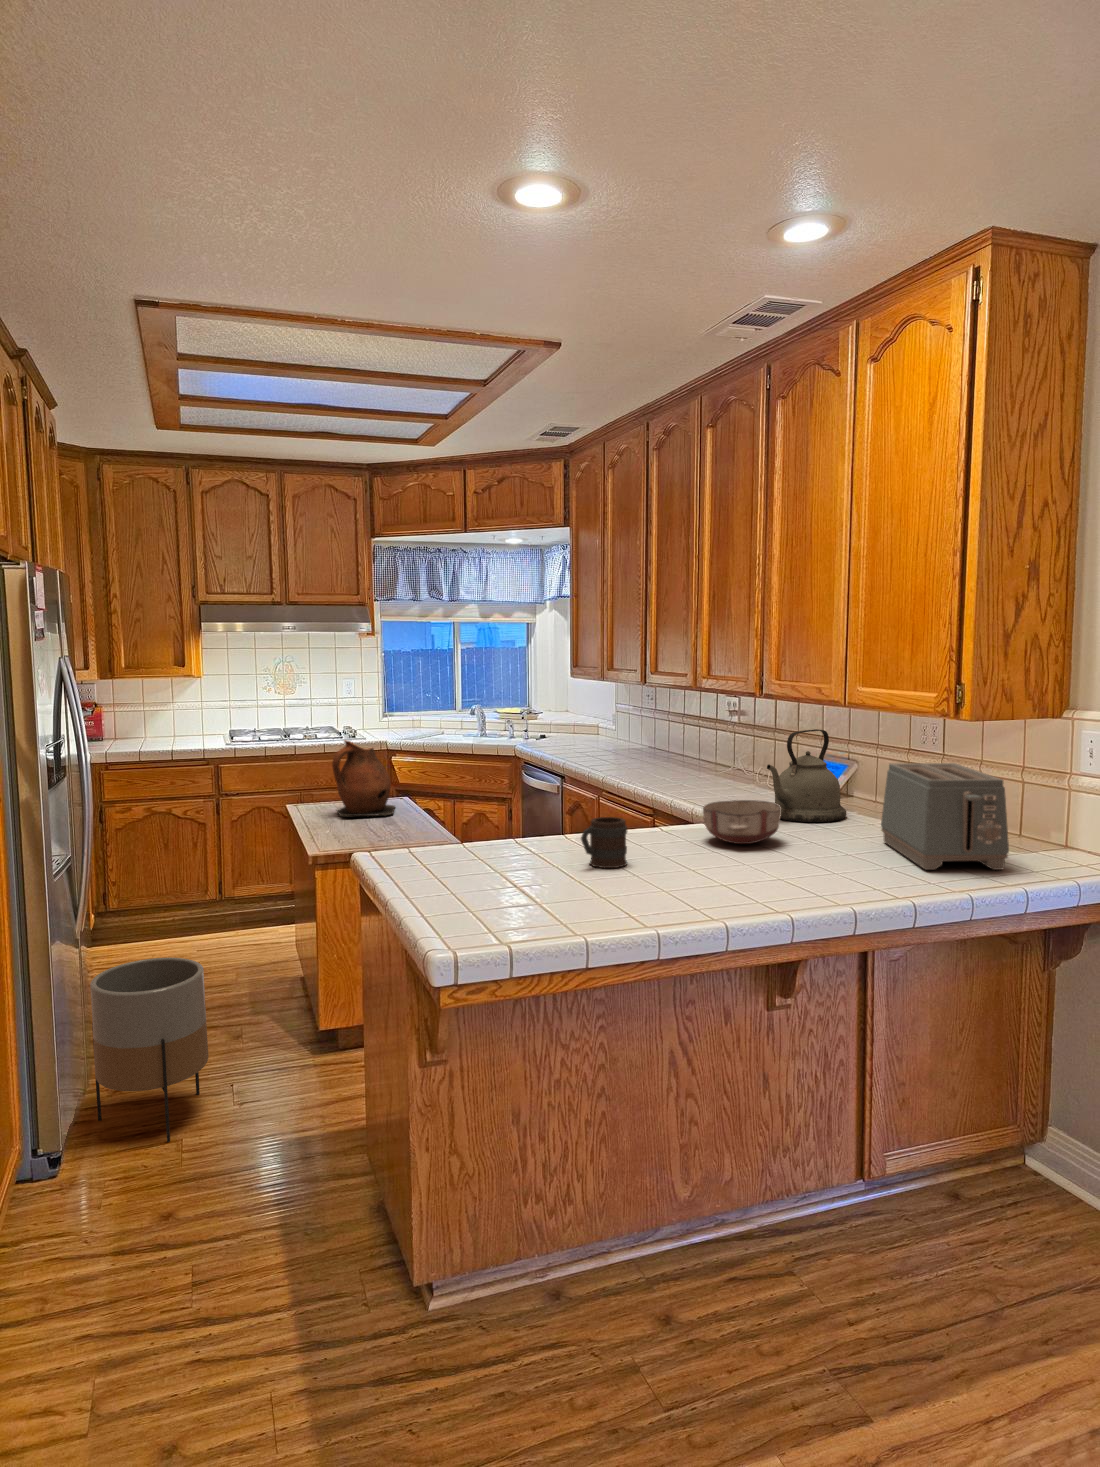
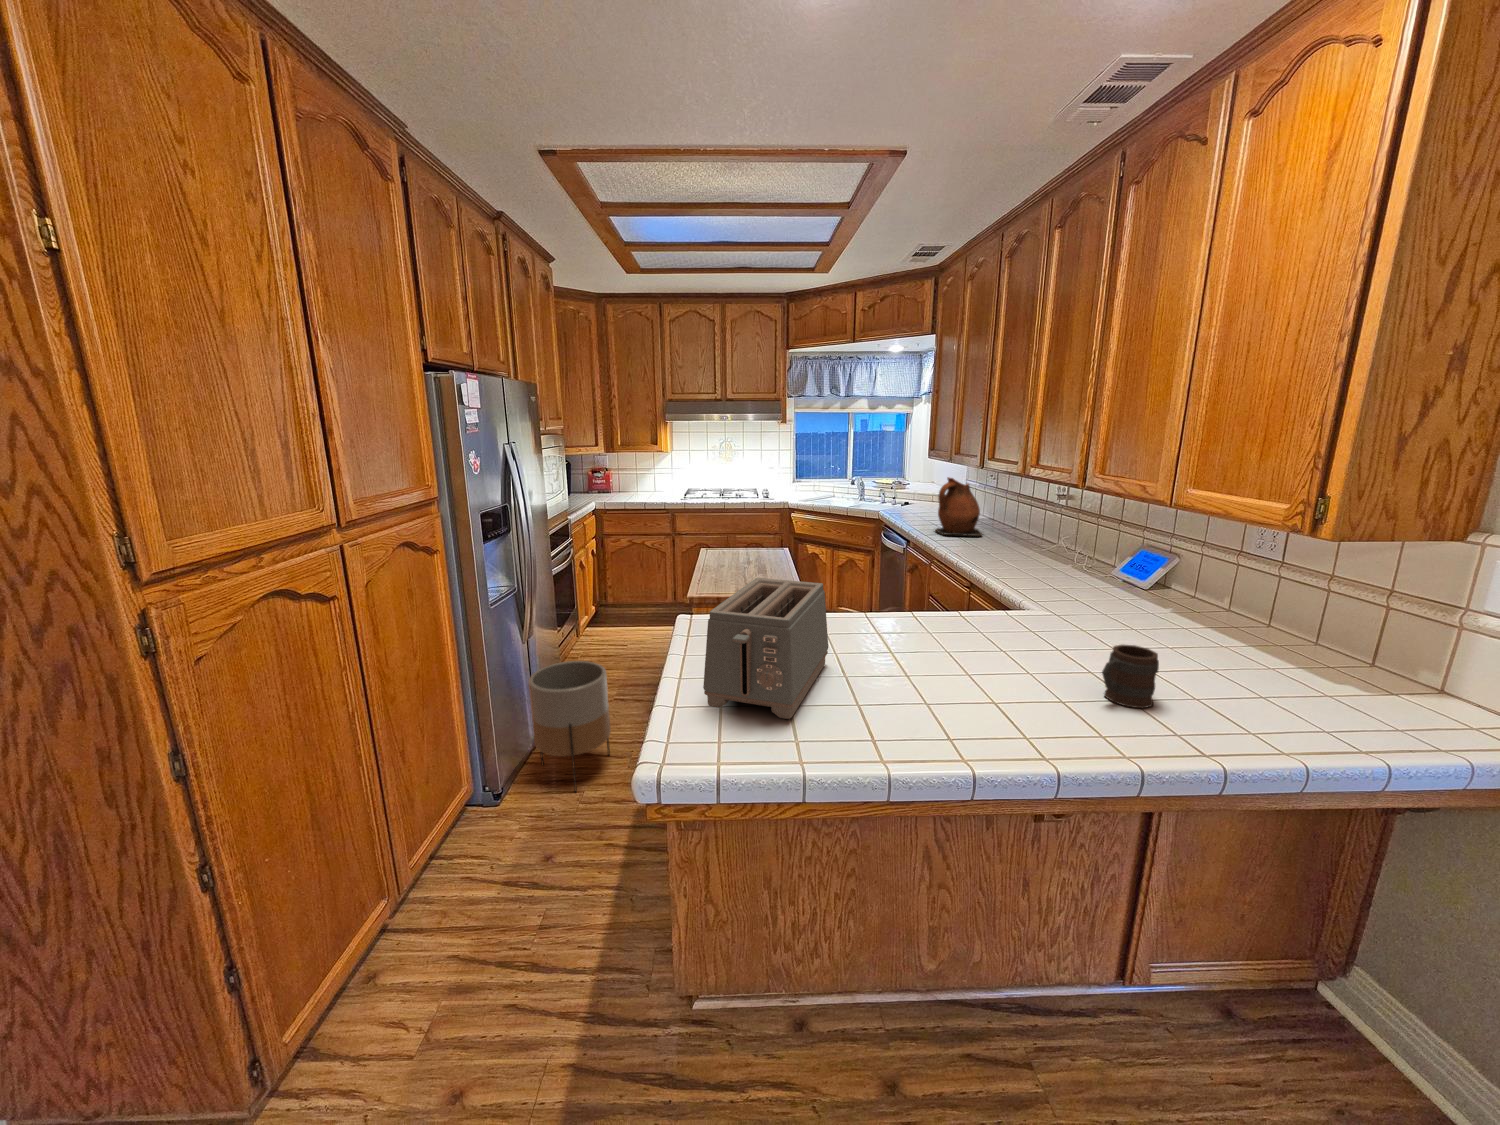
kettle: present [767,729,846,822] -> none [1072,527,1157,621]
ceramic pitcher: present [332,740,395,816] -> present [935,477,982,536]
toaster: present [881,763,1009,870] -> present [703,578,828,719]
ceramic bowl: present [703,800,781,844] -> none [995,596,1078,643]
mug: present [581,817,627,868] -> present [1102,645,1159,708]

